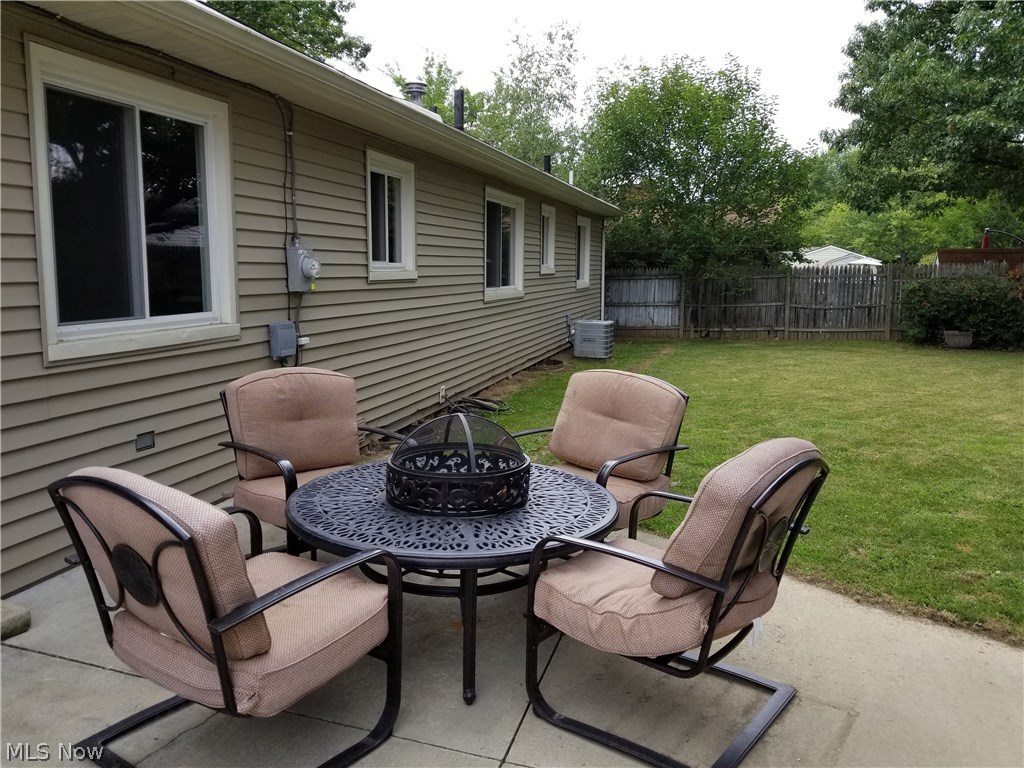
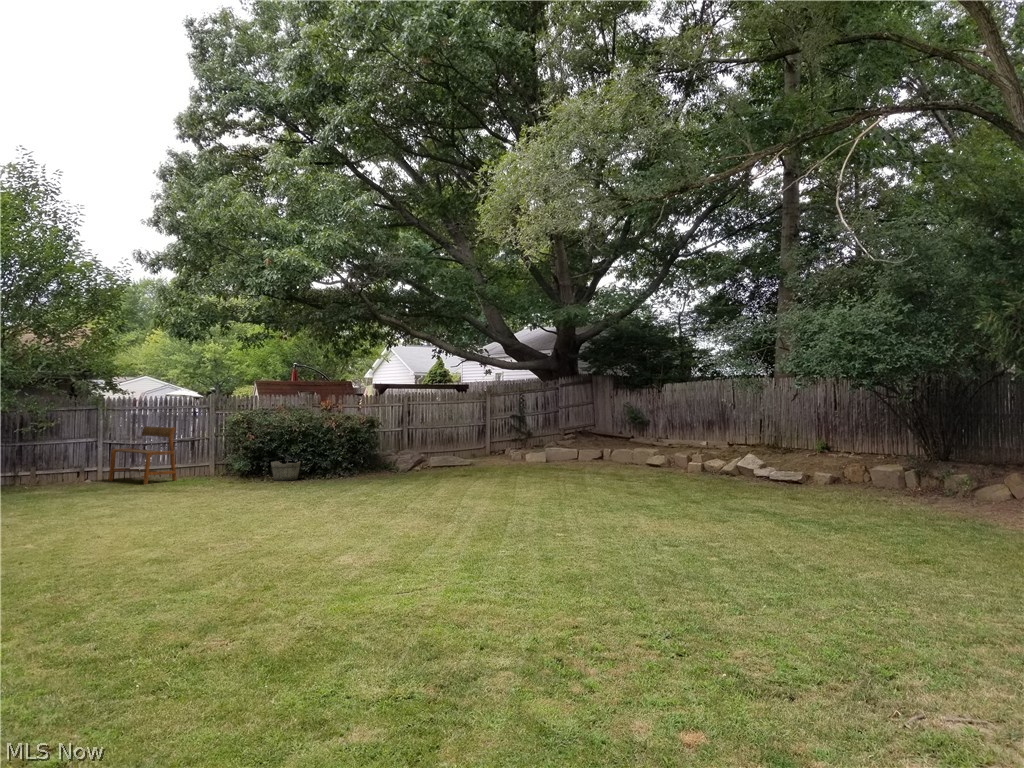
bench: none [798,293,853,344] -> present [109,426,176,485]

